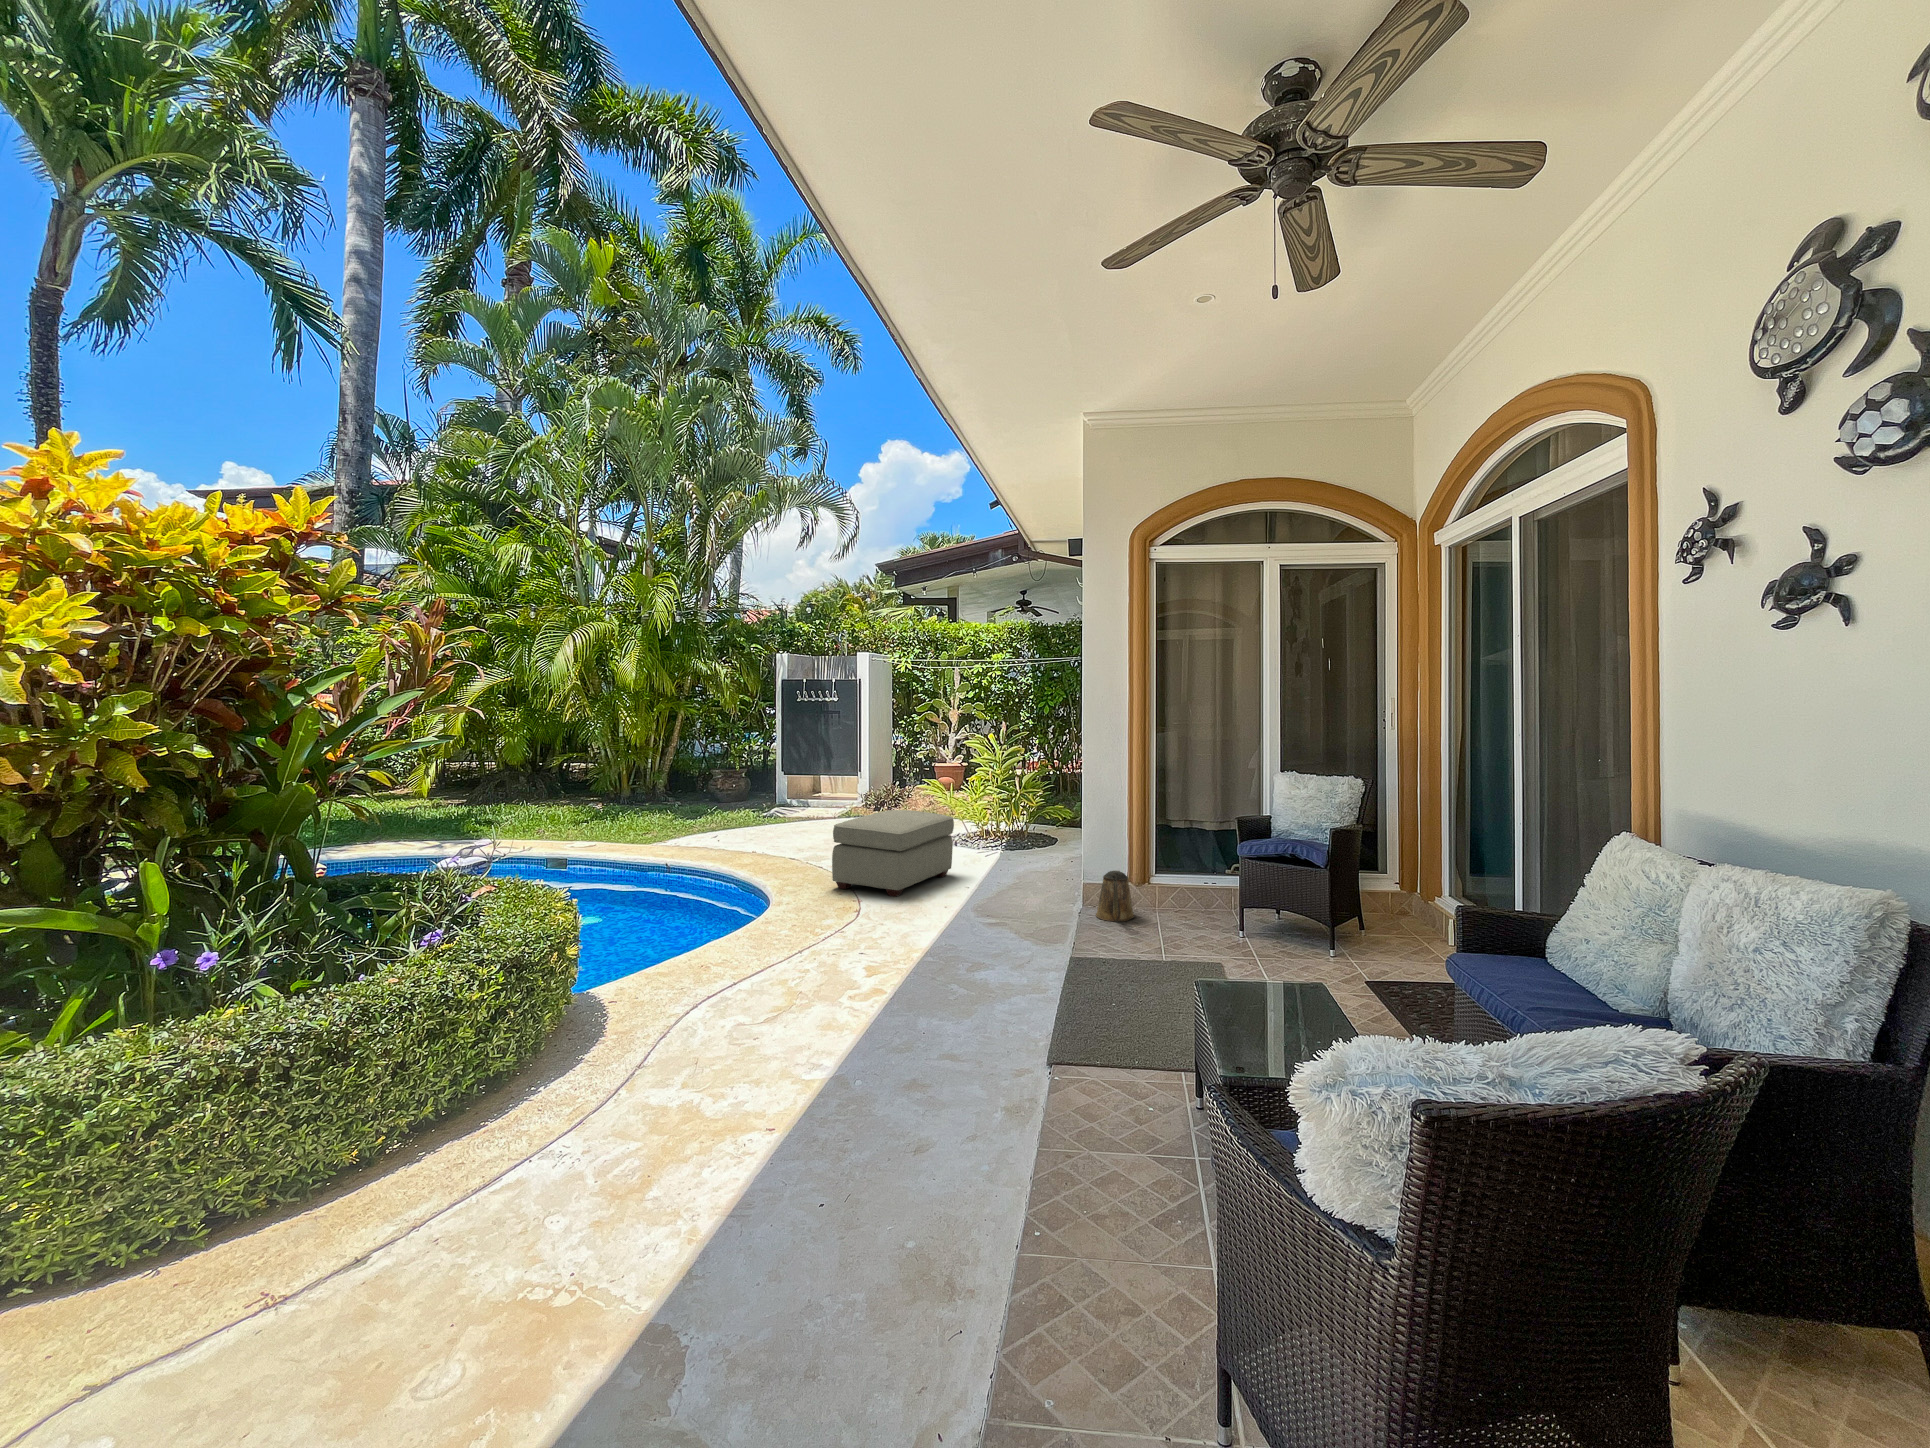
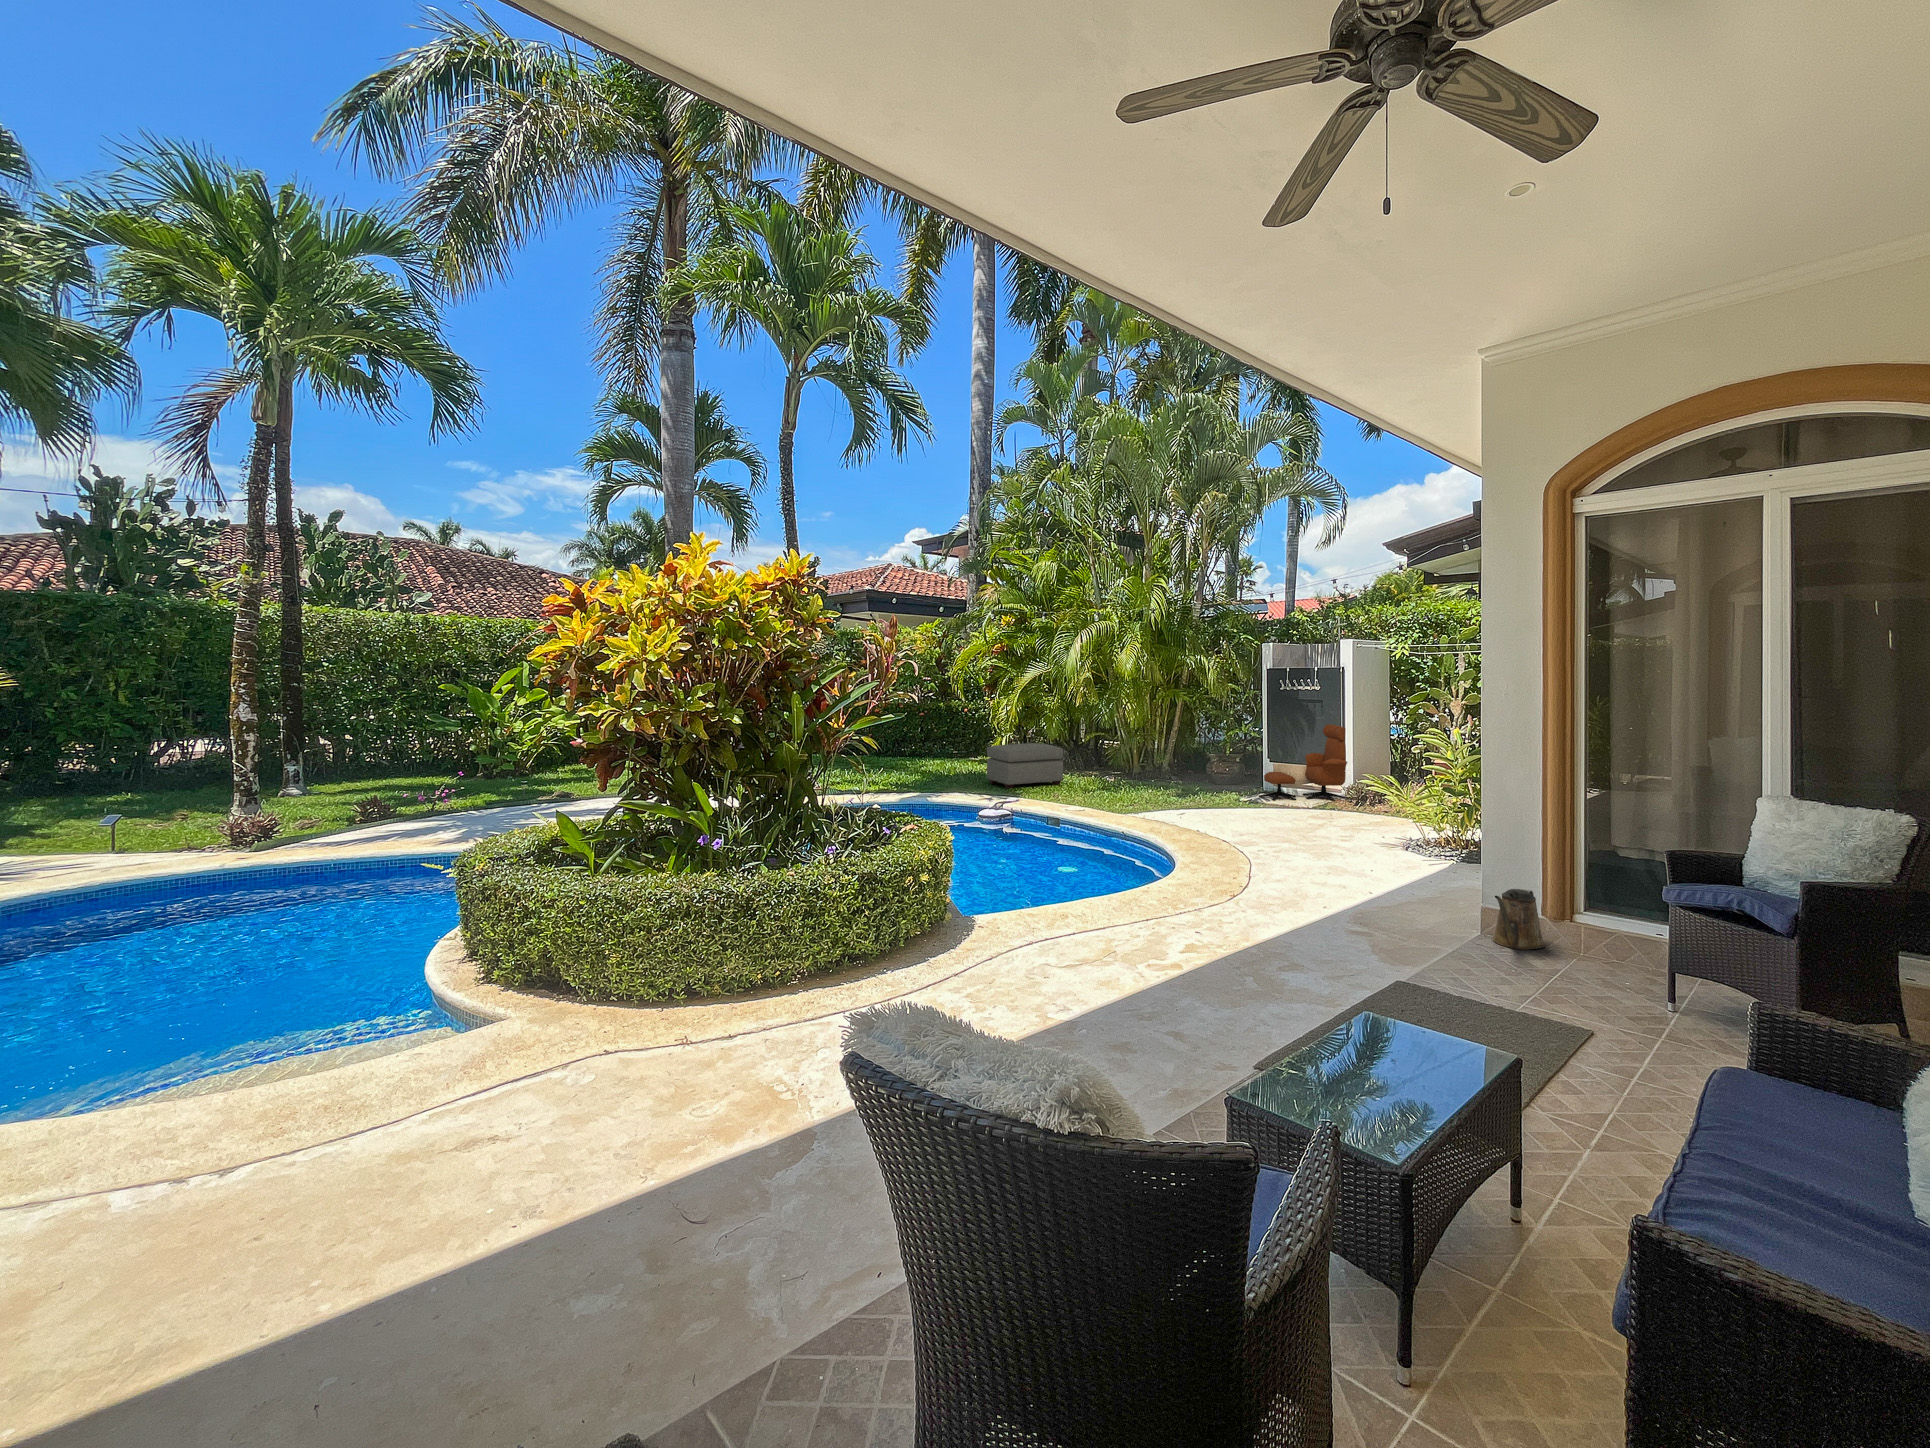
lounge chair: none [778,735,863,812] -> present [1259,724,1347,801]
ottoman: present [832,810,954,896] -> present [987,743,1063,788]

